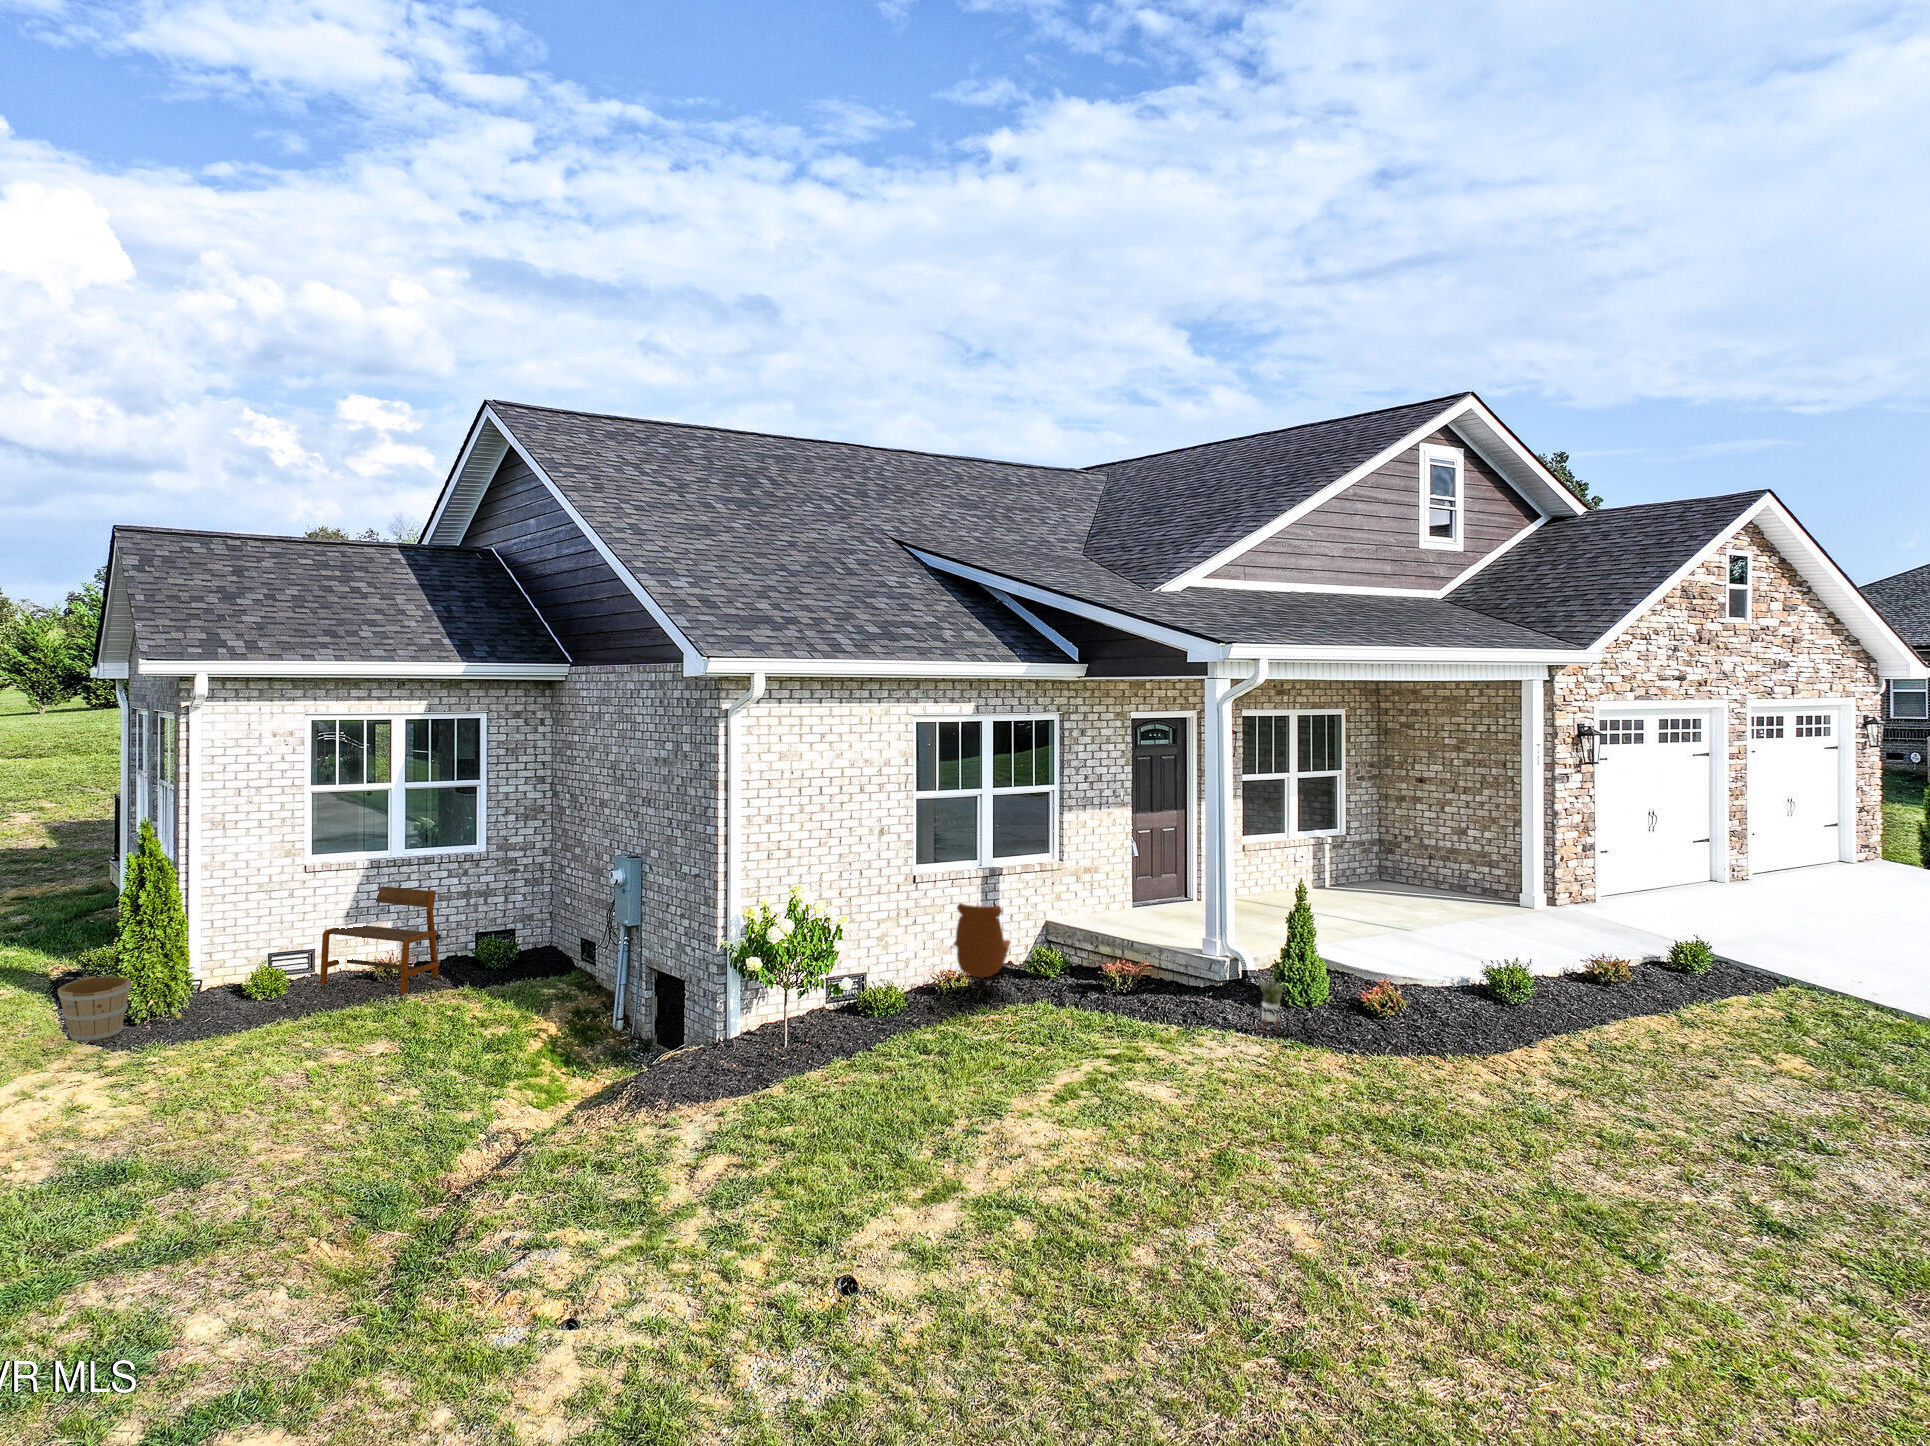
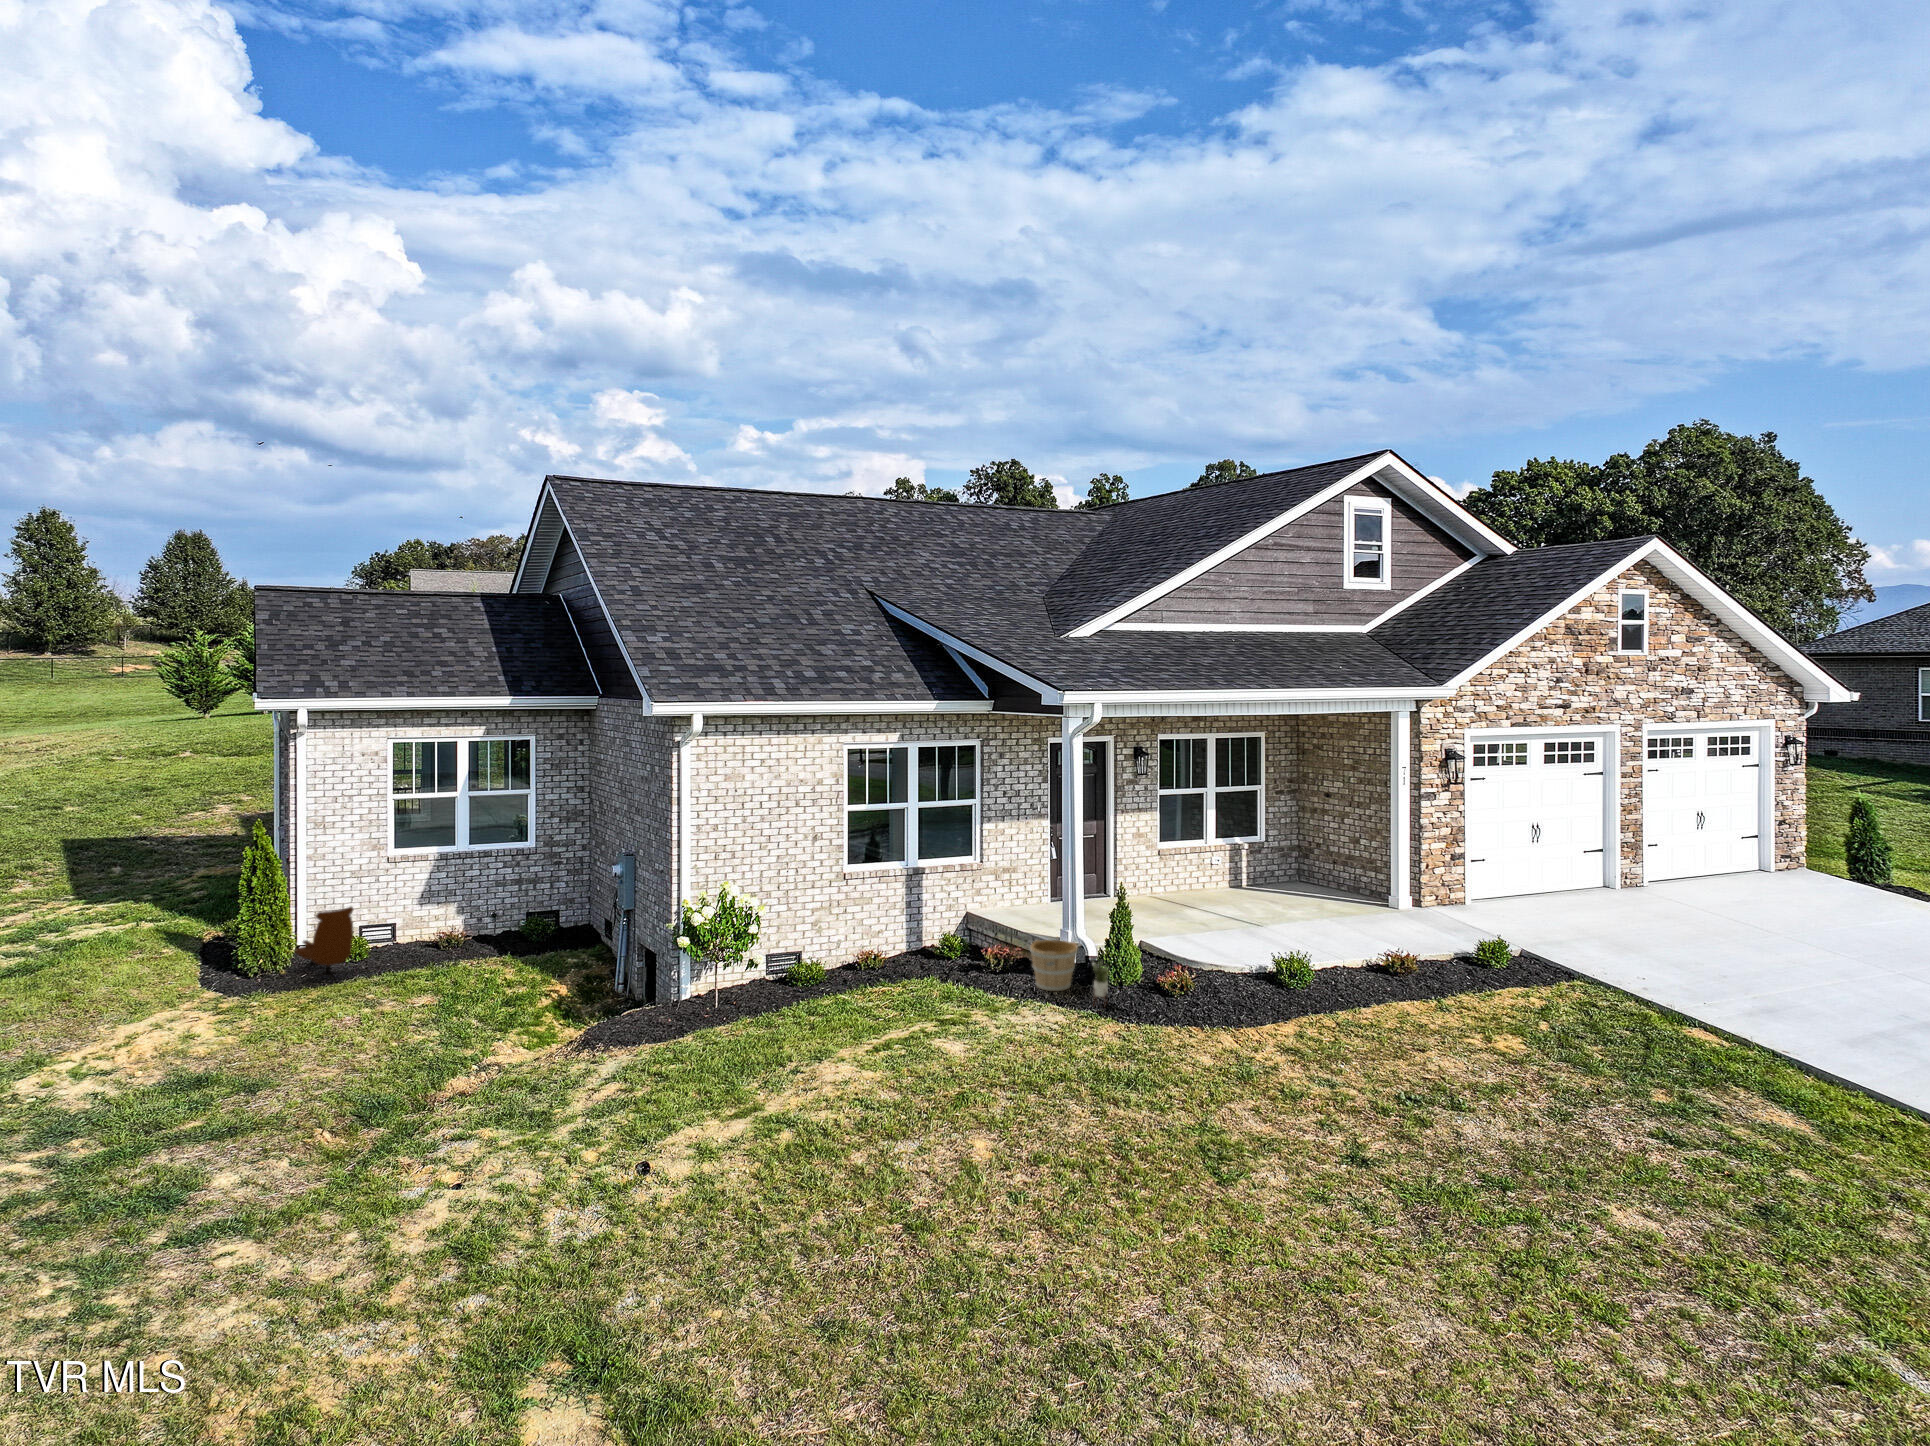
bench: present [320,886,440,994] -> none [400,871,492,959]
lounge chair: present [953,903,1010,1001] -> present [294,907,354,981]
wooden bucket: present [58,976,132,1041] -> present [1030,940,1078,991]

